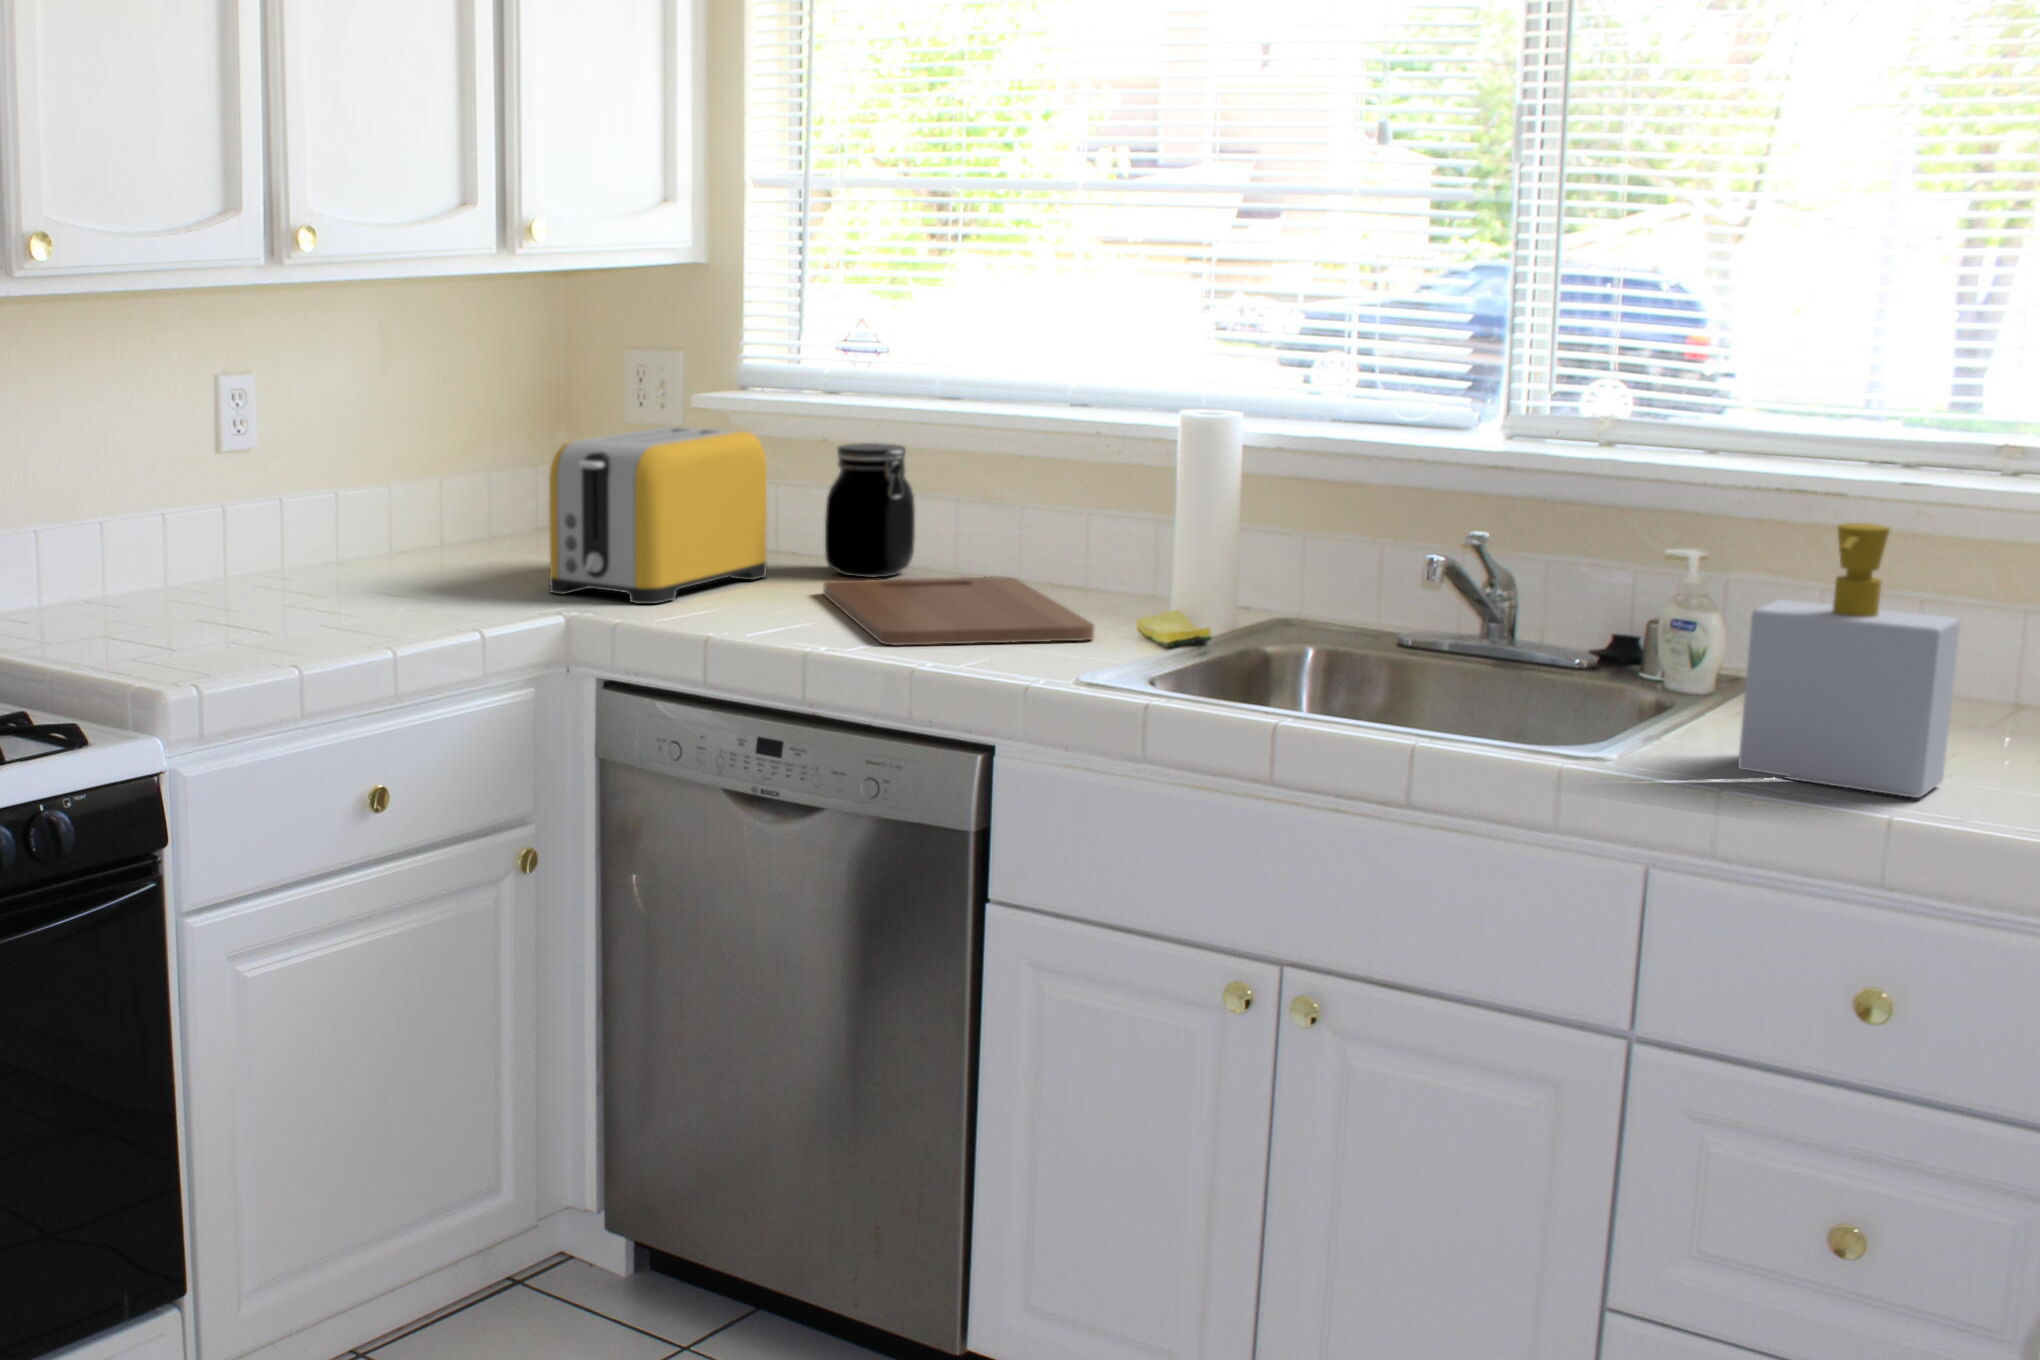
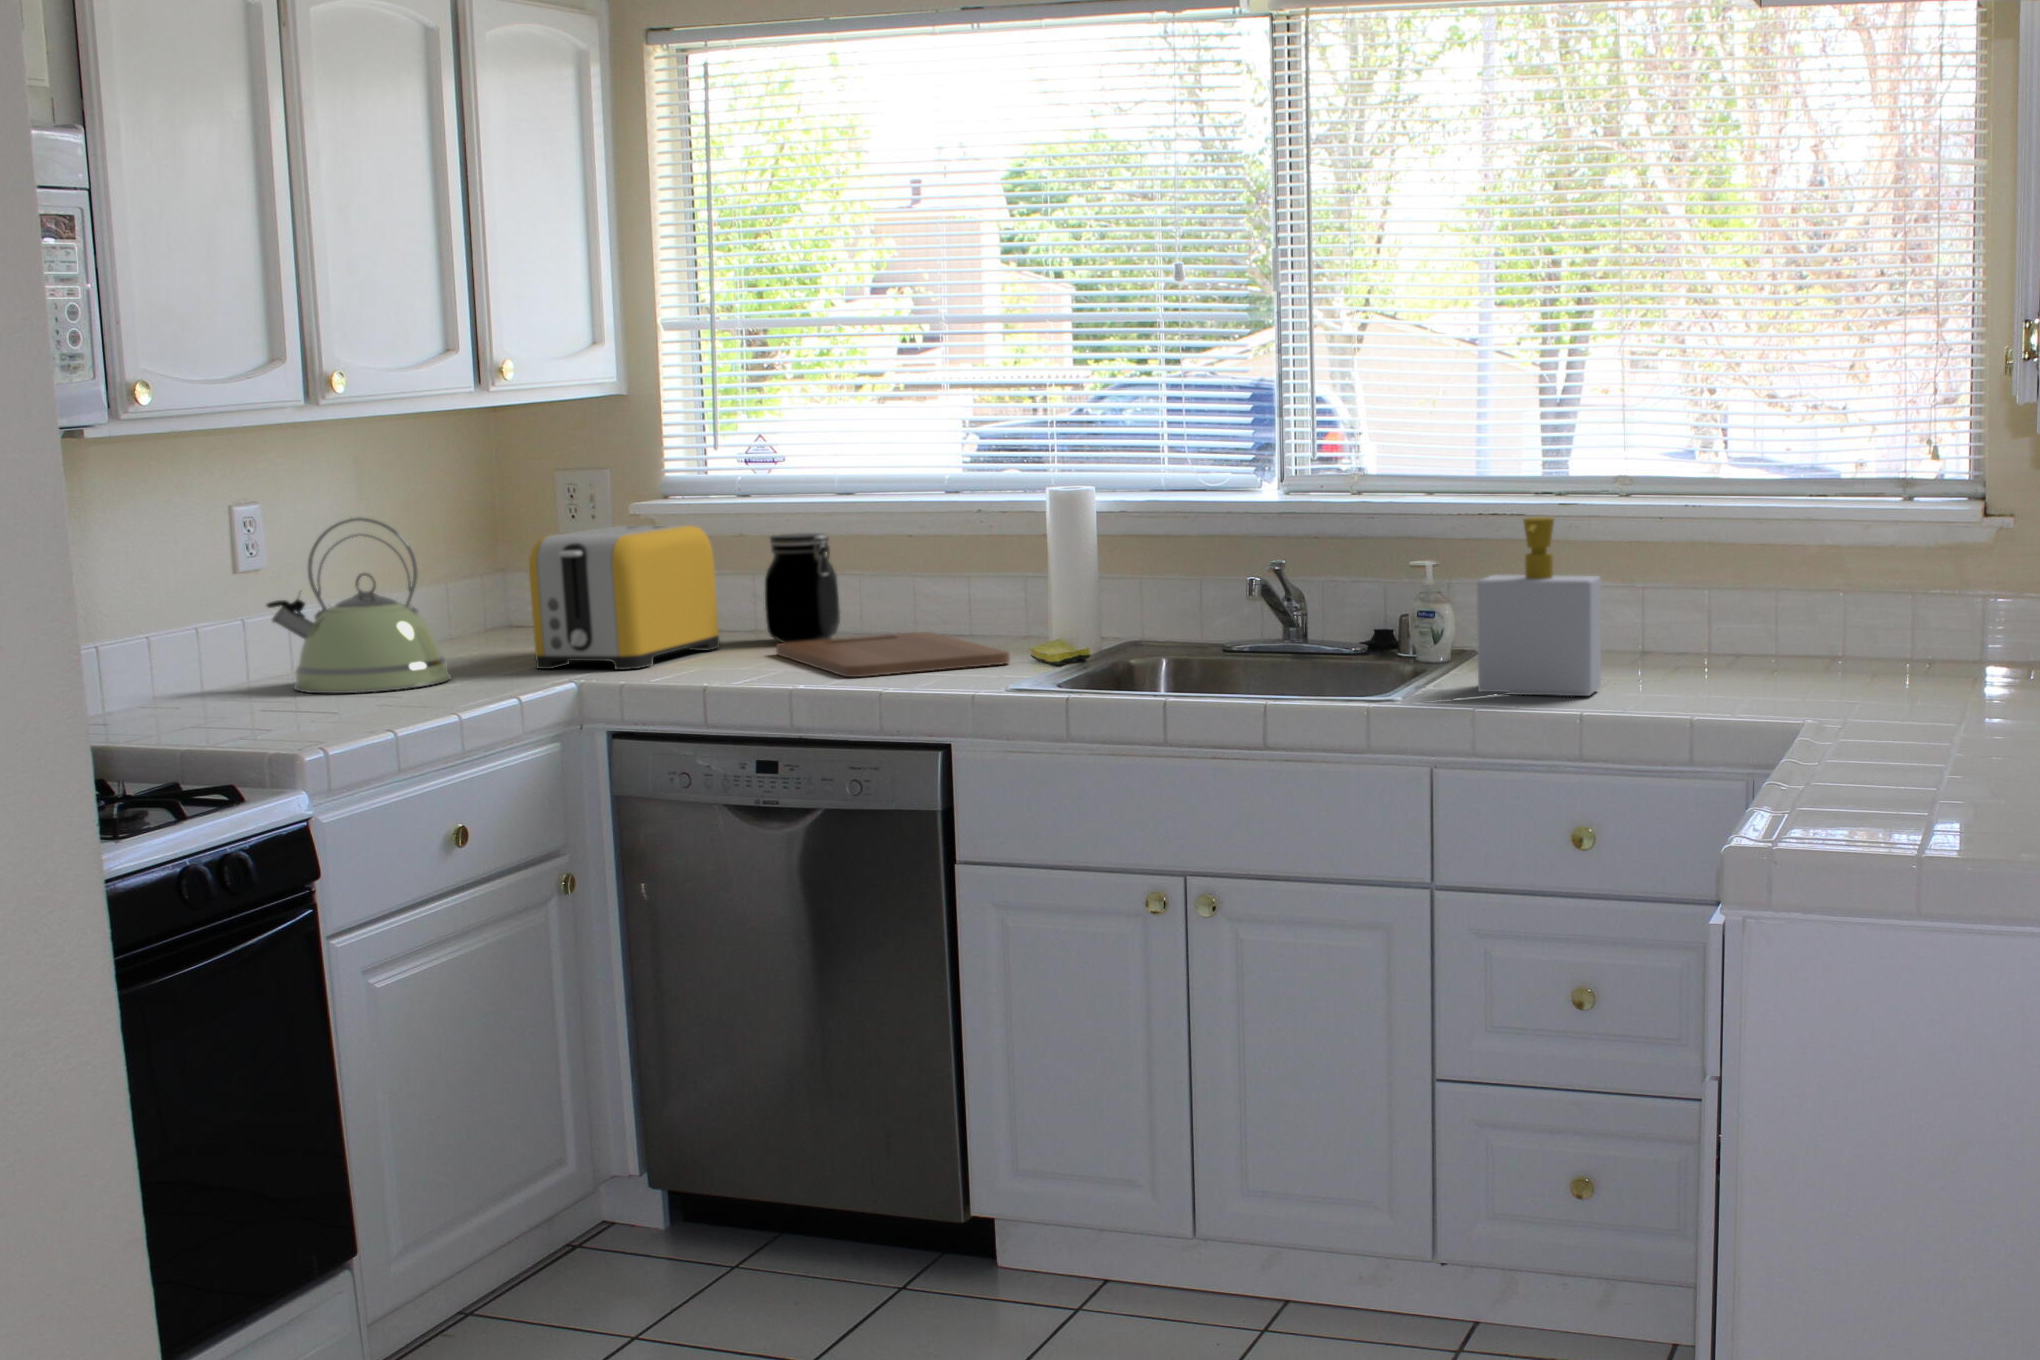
kettle: none [268,414,452,614] -> present [267,518,451,693]

